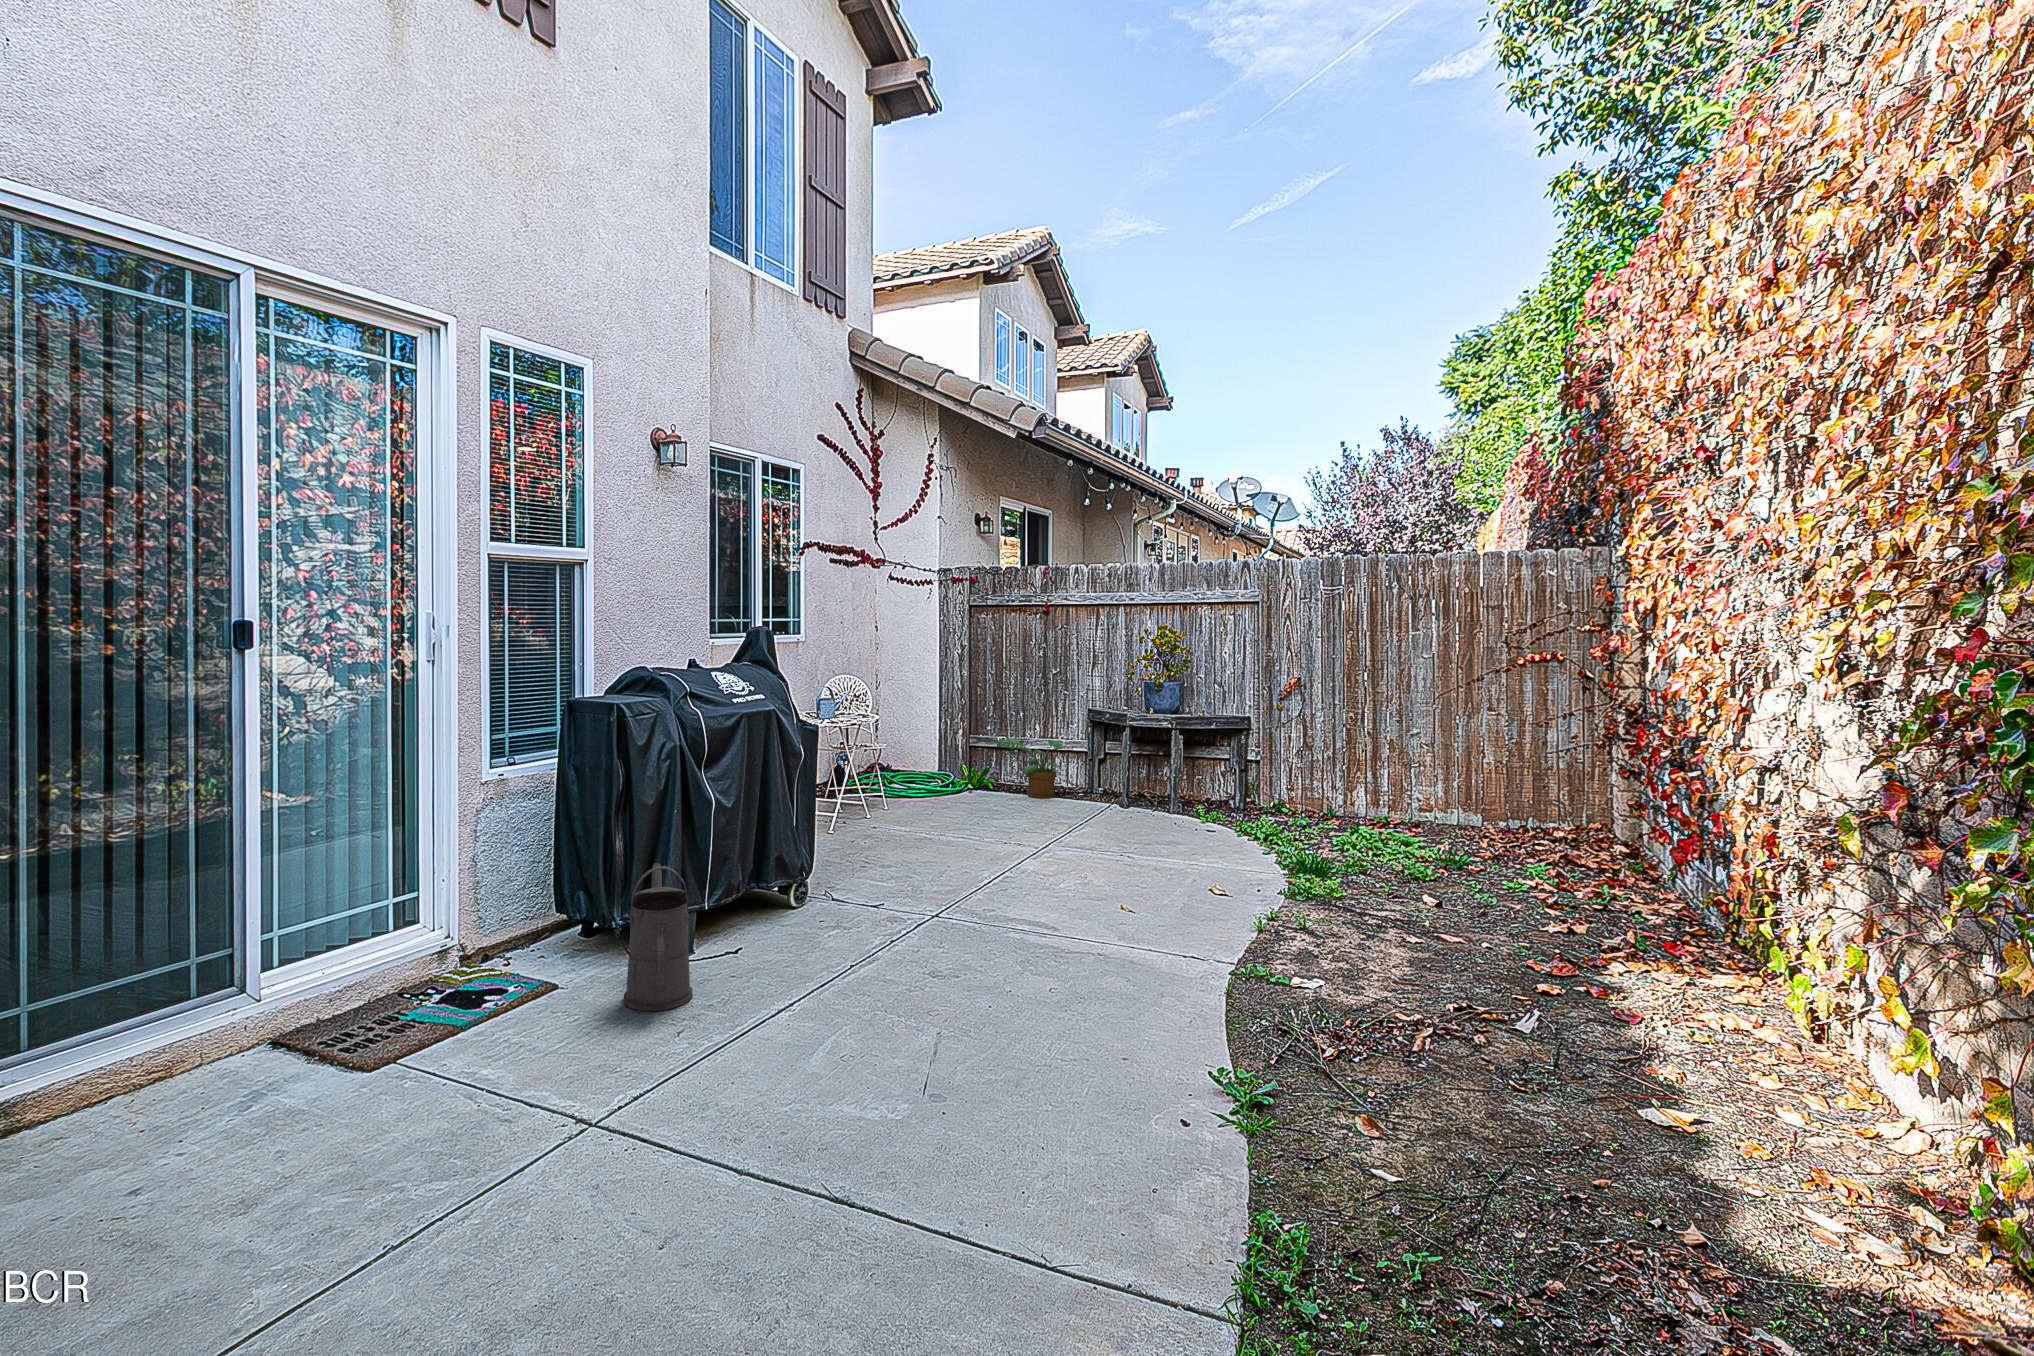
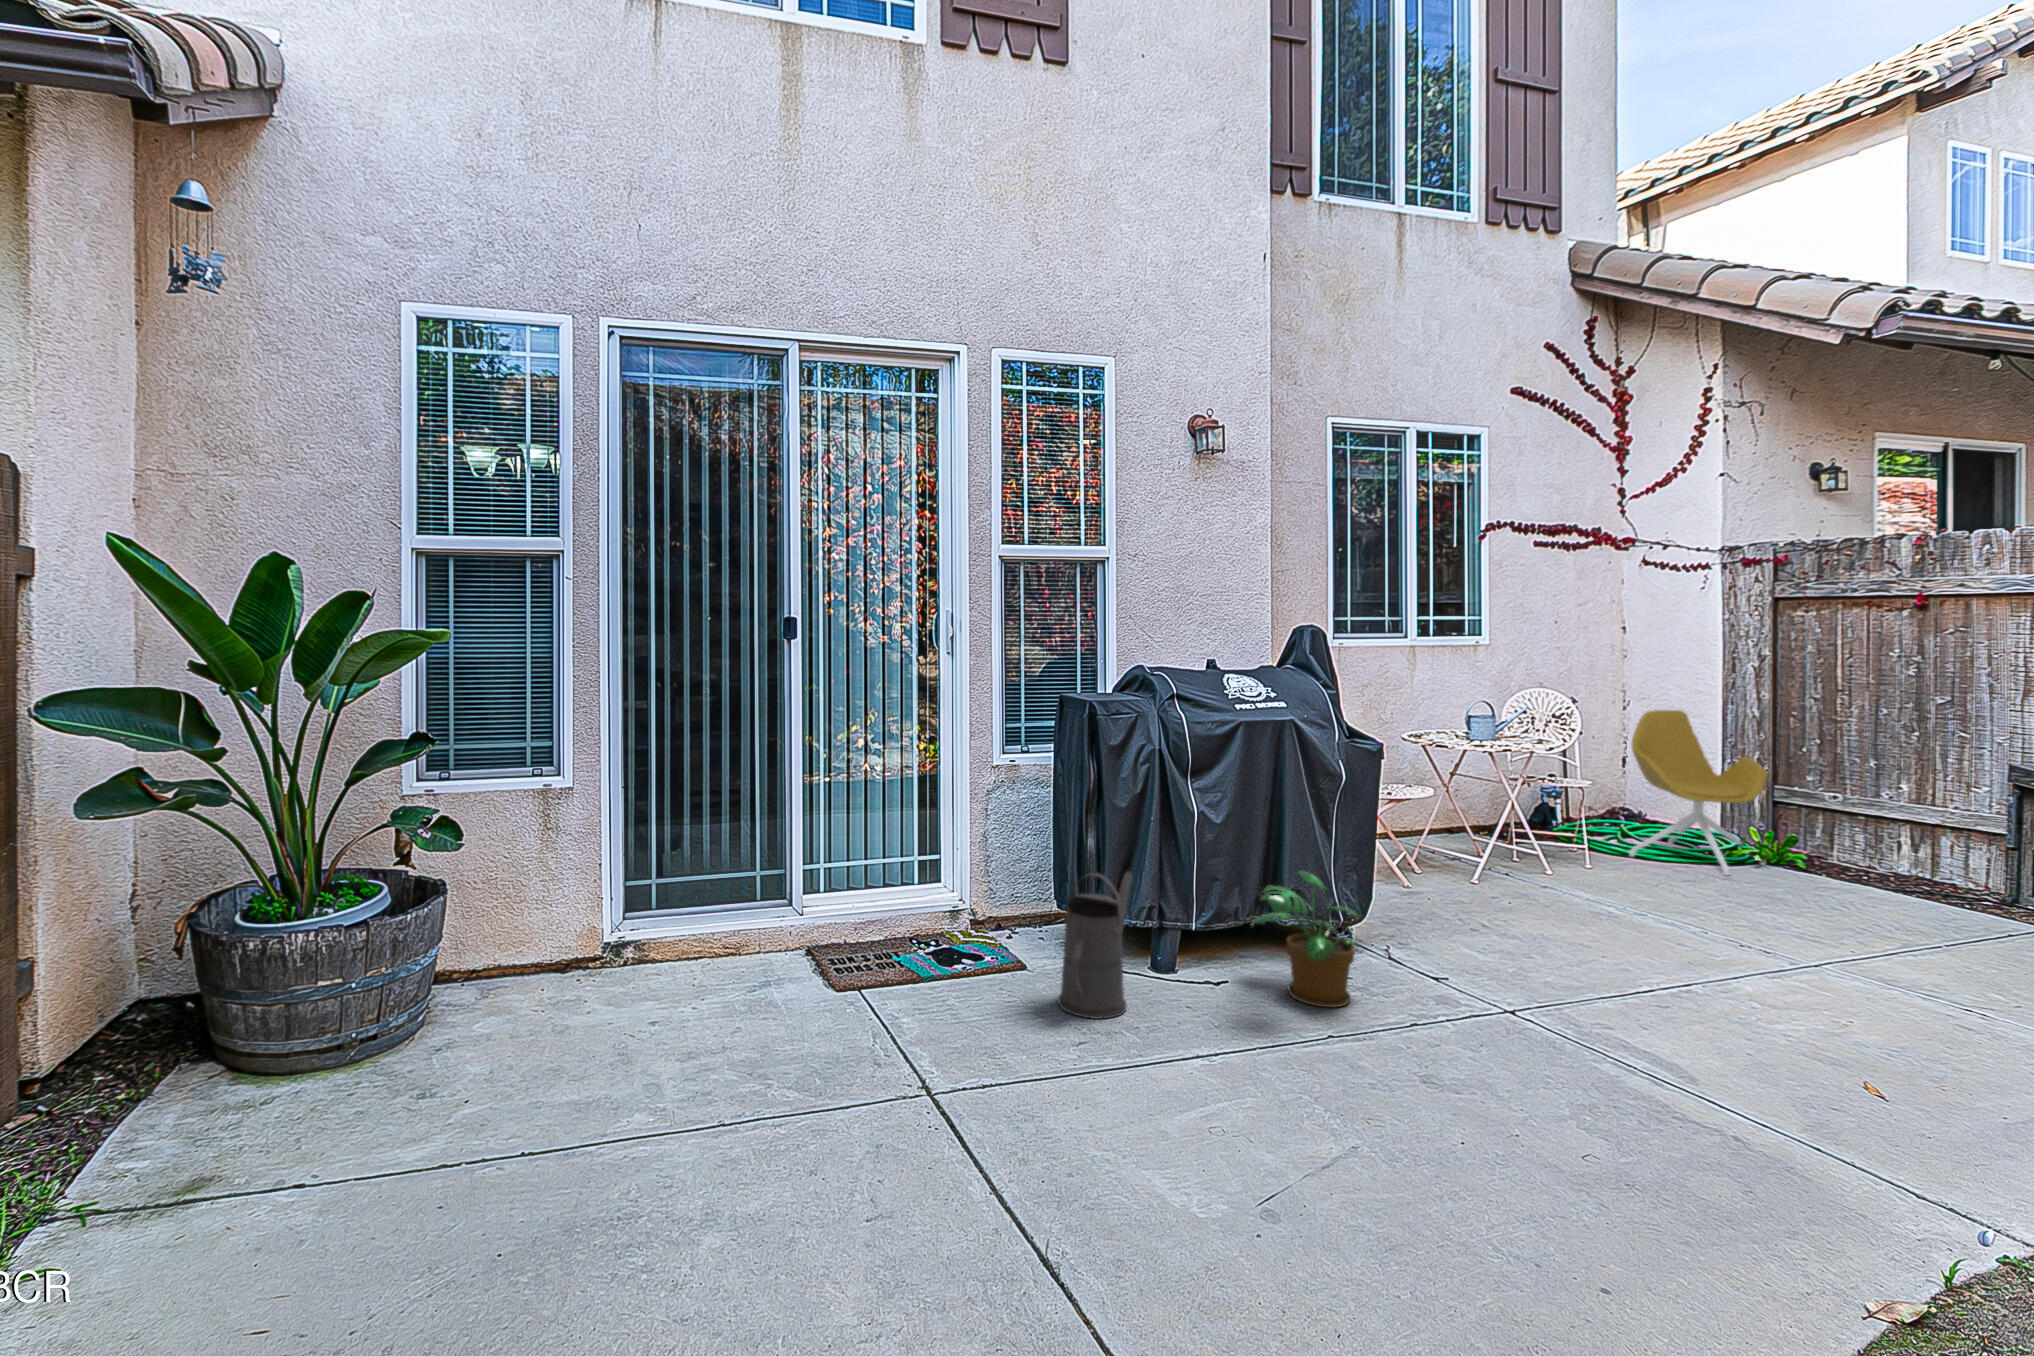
chair: none [889,684,968,796] -> present [1629,710,1767,876]
potted plant: present [997,739,1064,798] -> present [1252,871,1361,1007]

